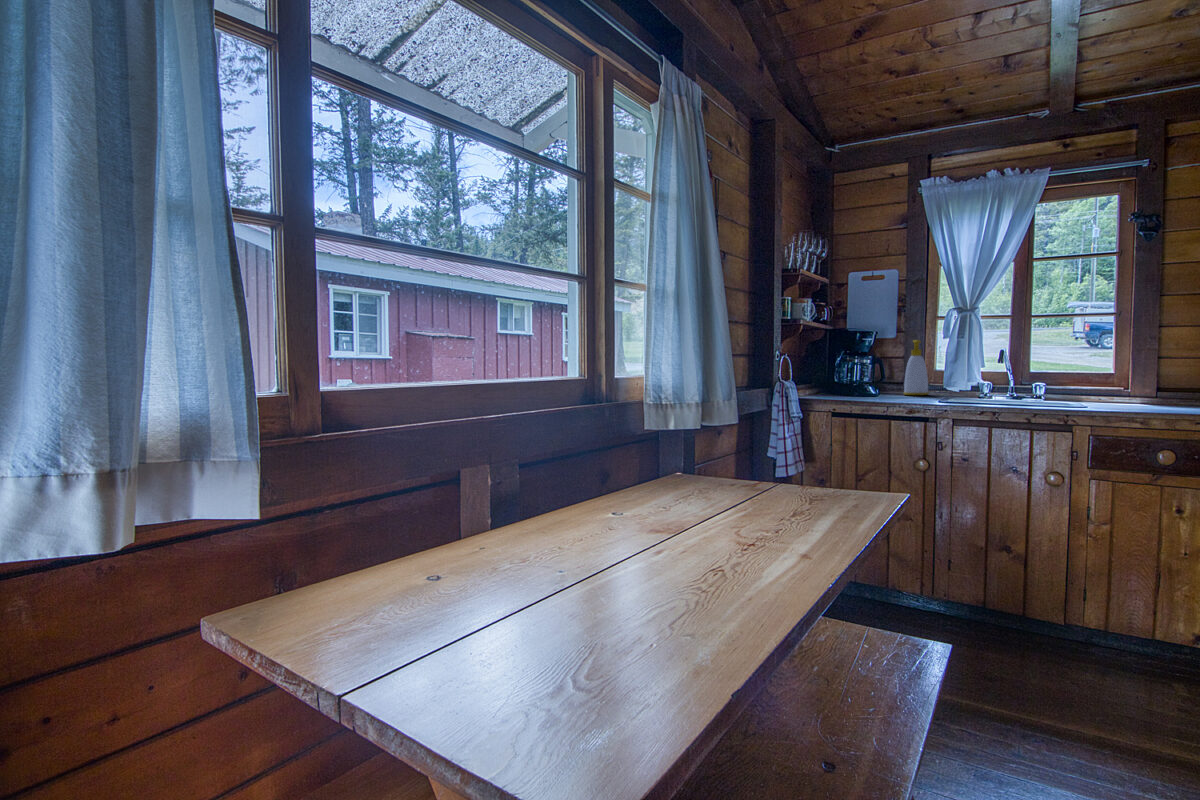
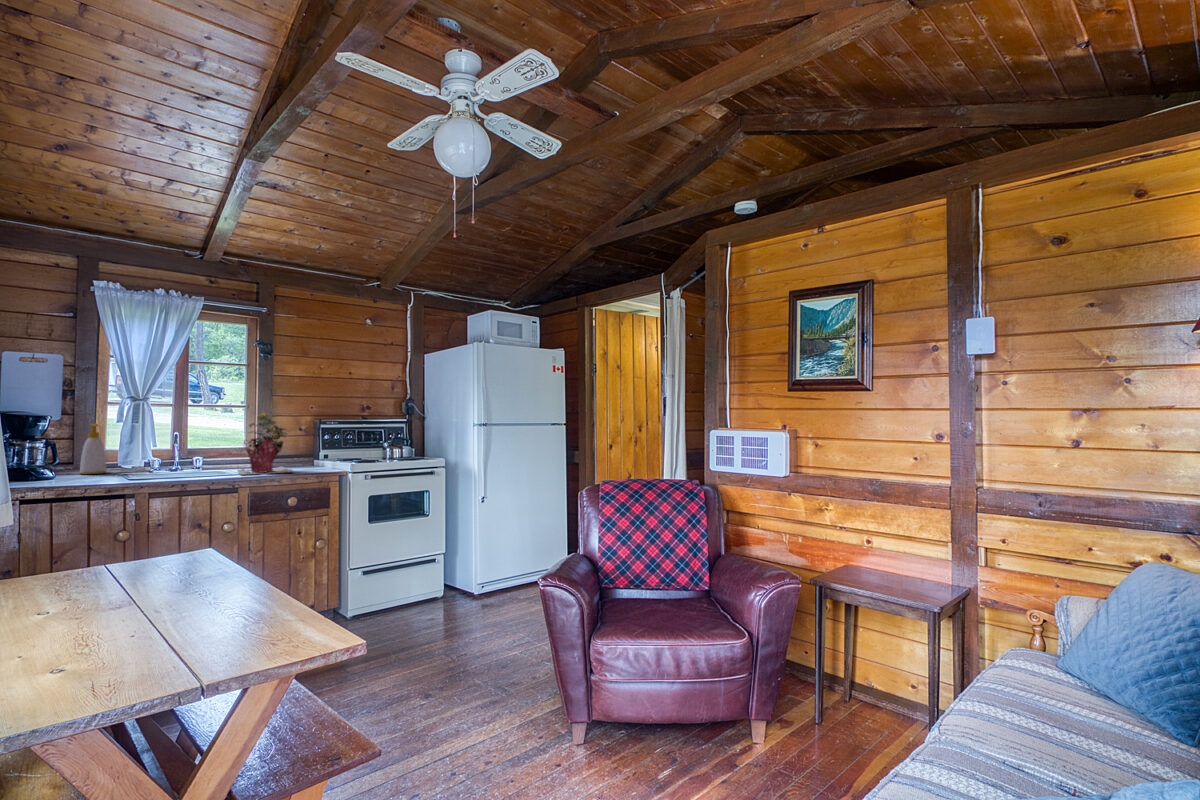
potted plant: none [1077,313,1171,409] -> present [237,413,293,475]

